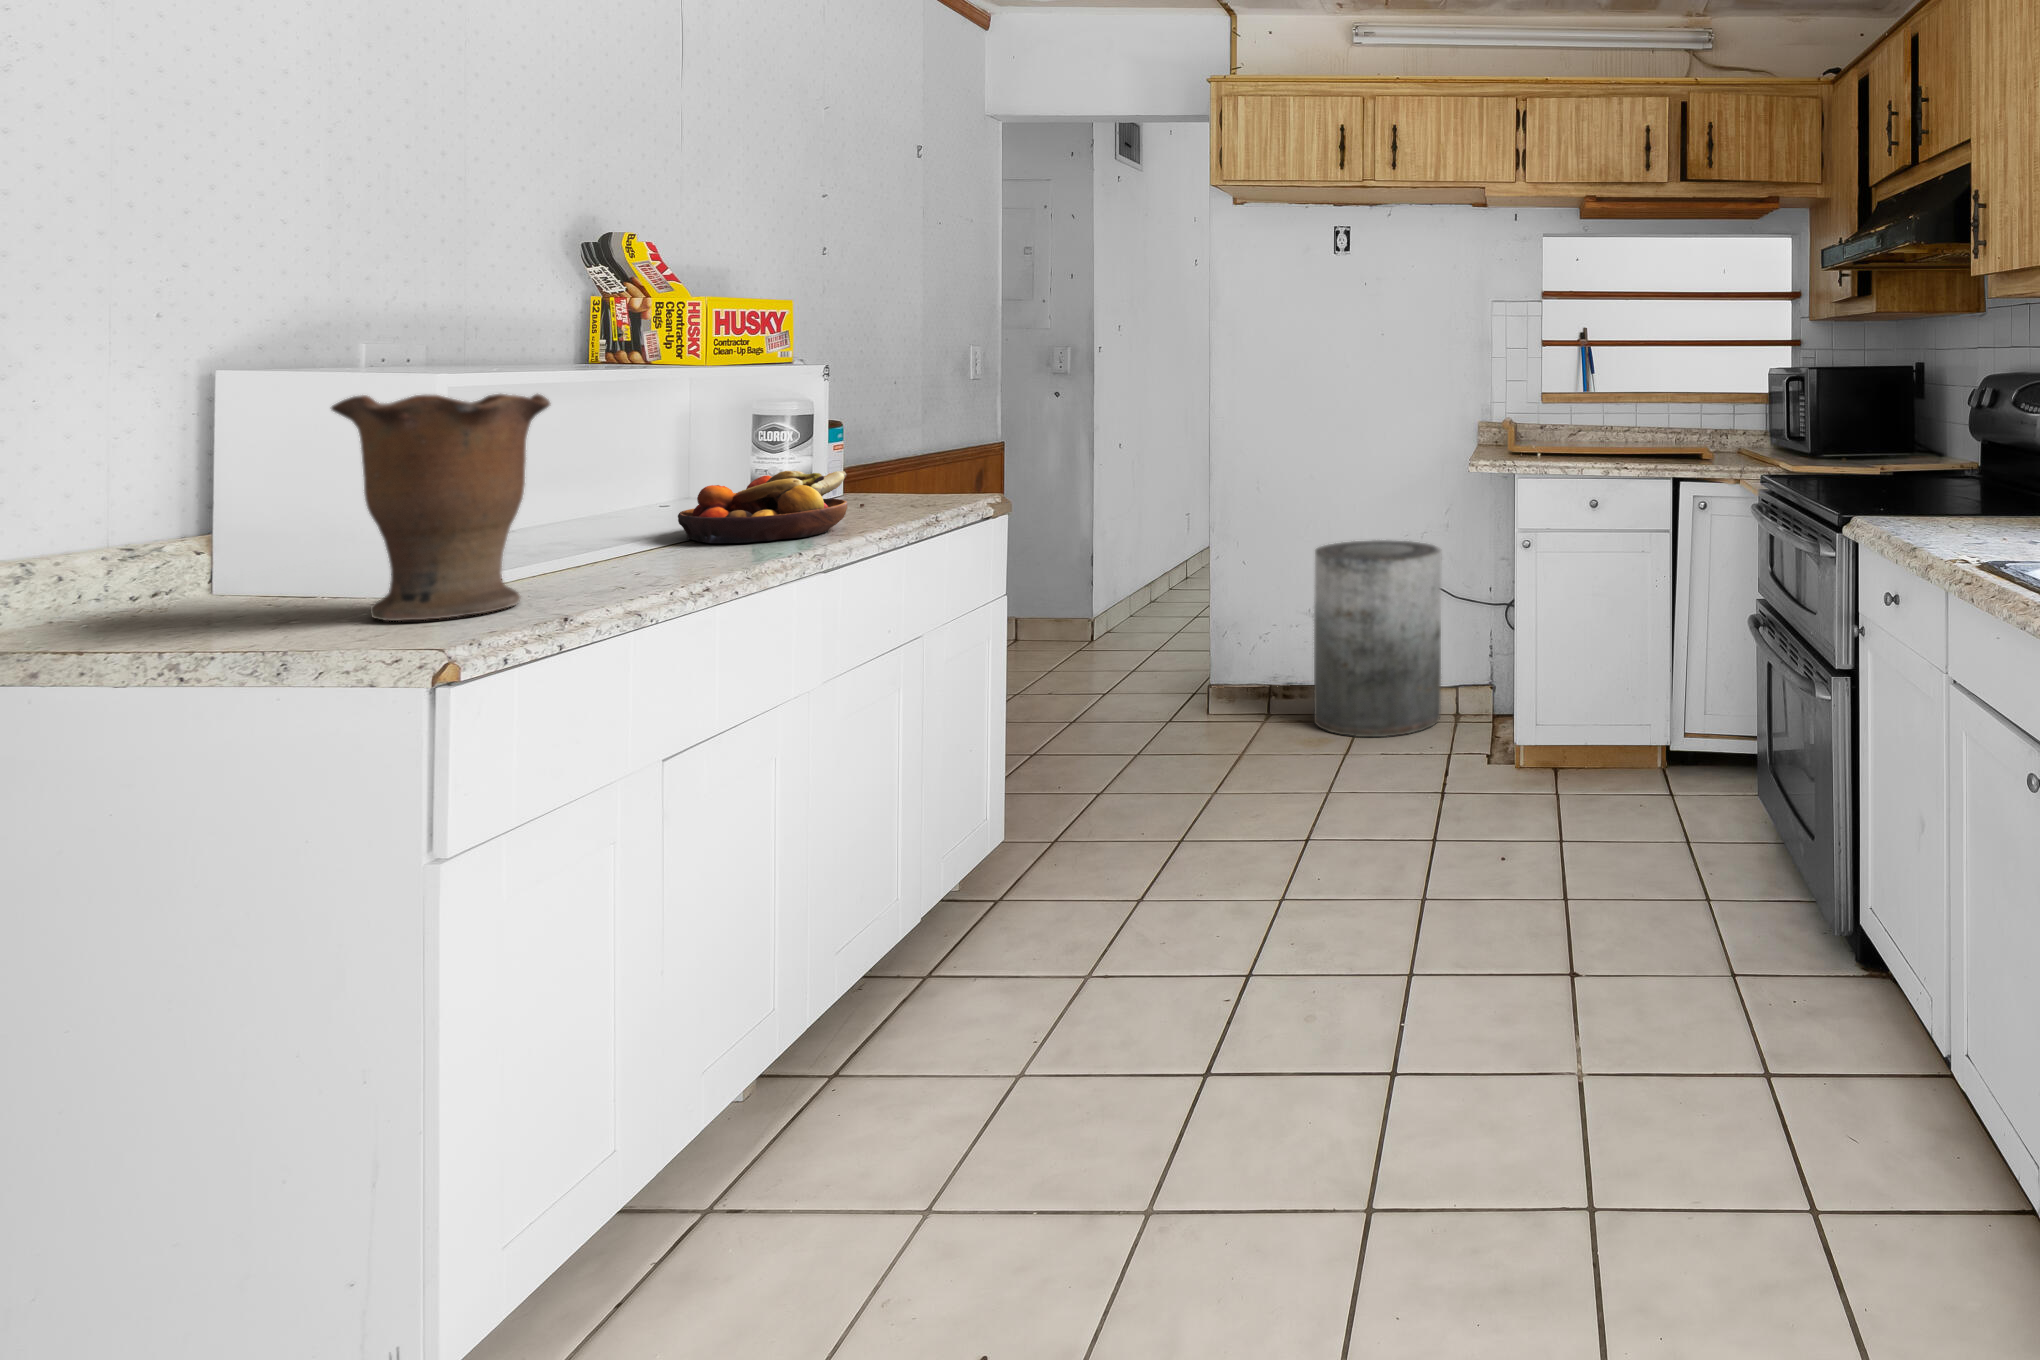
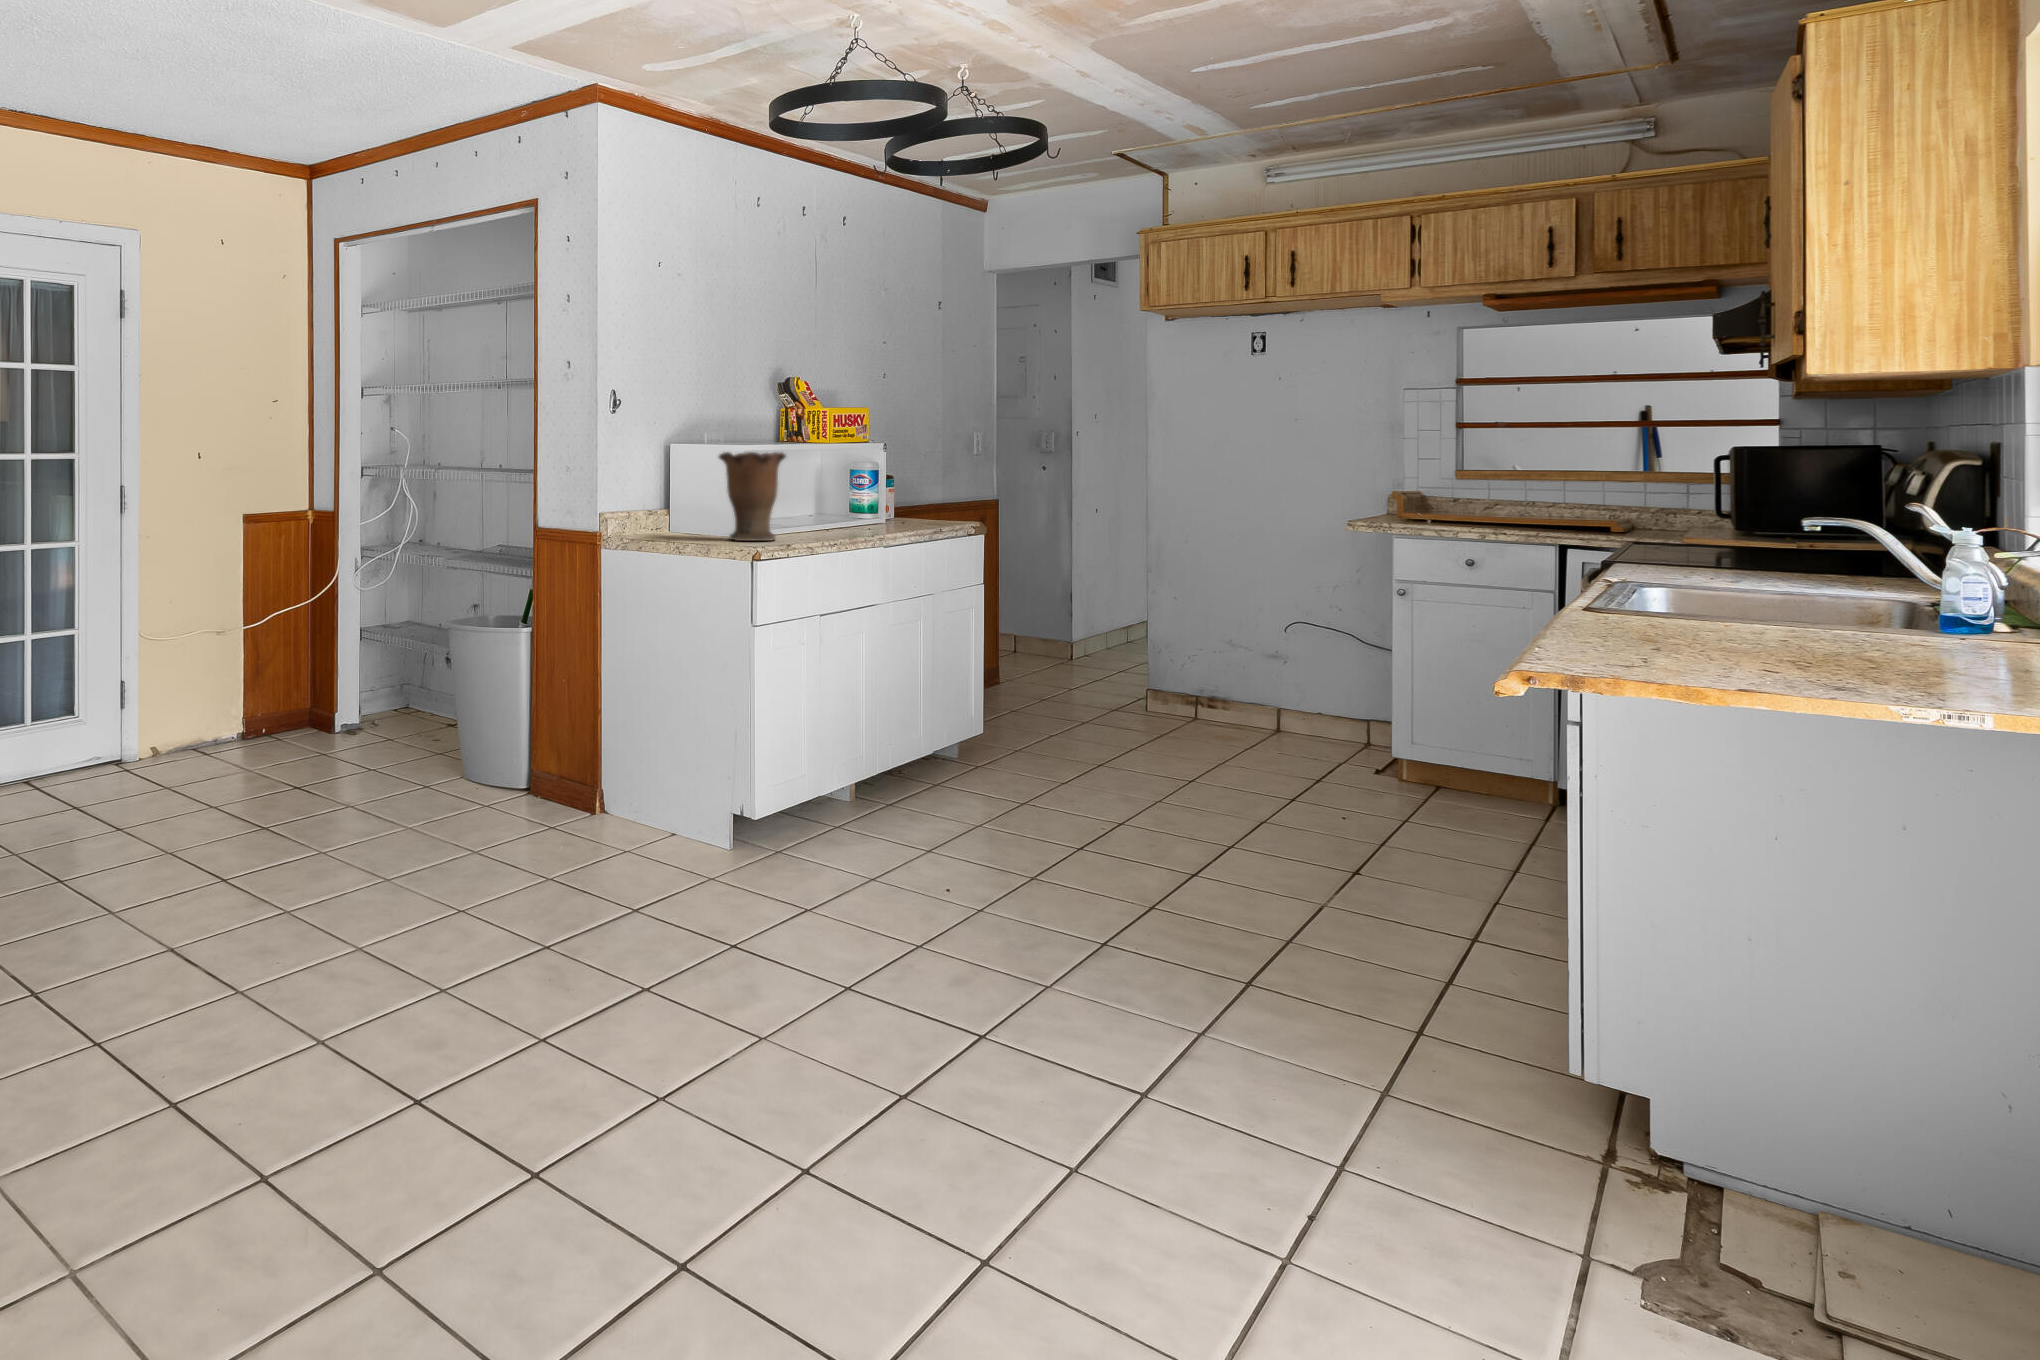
fruit bowl: present [678,471,847,543] -> none [823,497,899,531]
trash can: present [1314,540,1441,737] -> none [1228,589,1344,740]

